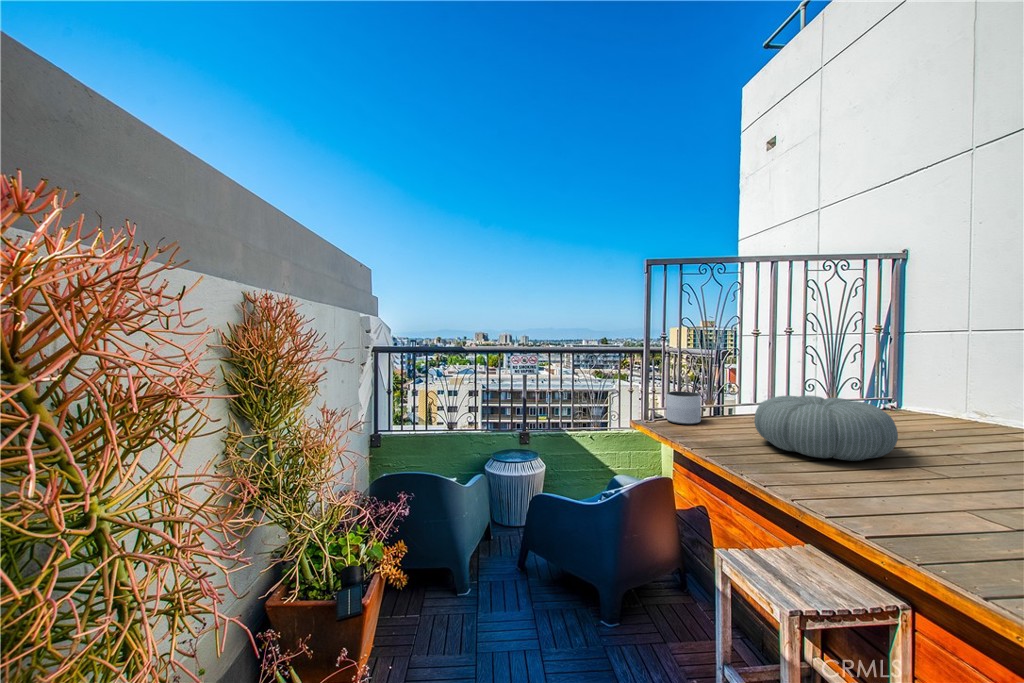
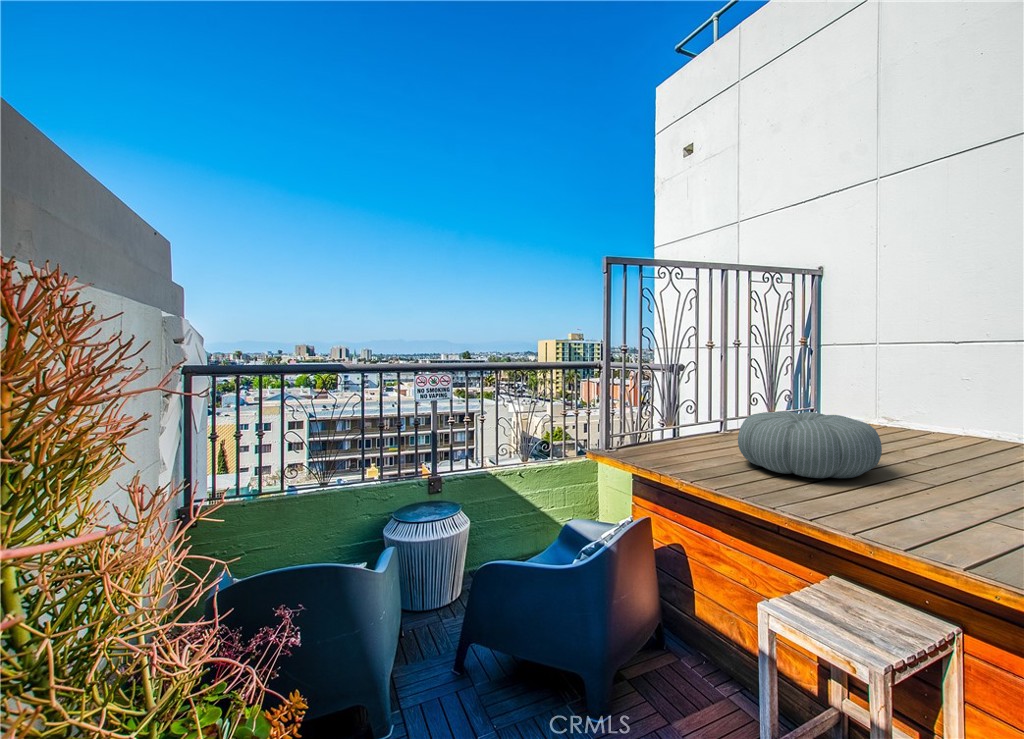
planter: present [667,391,701,425] -> none [626,414,664,452]

